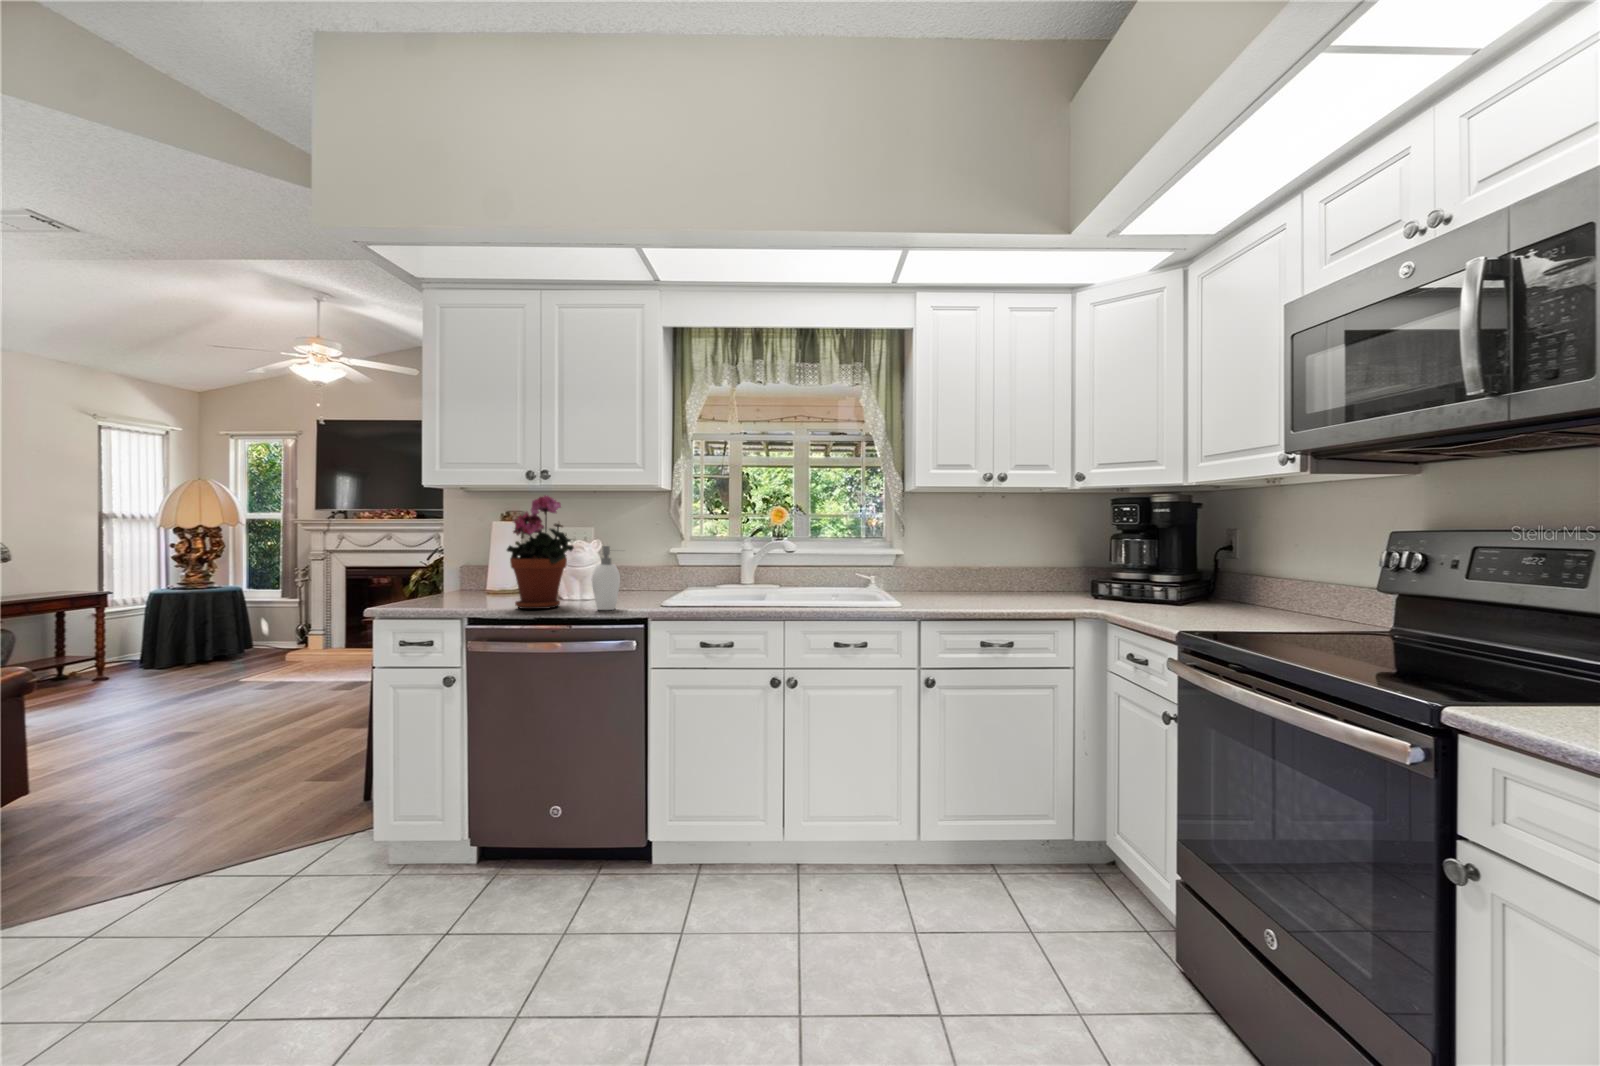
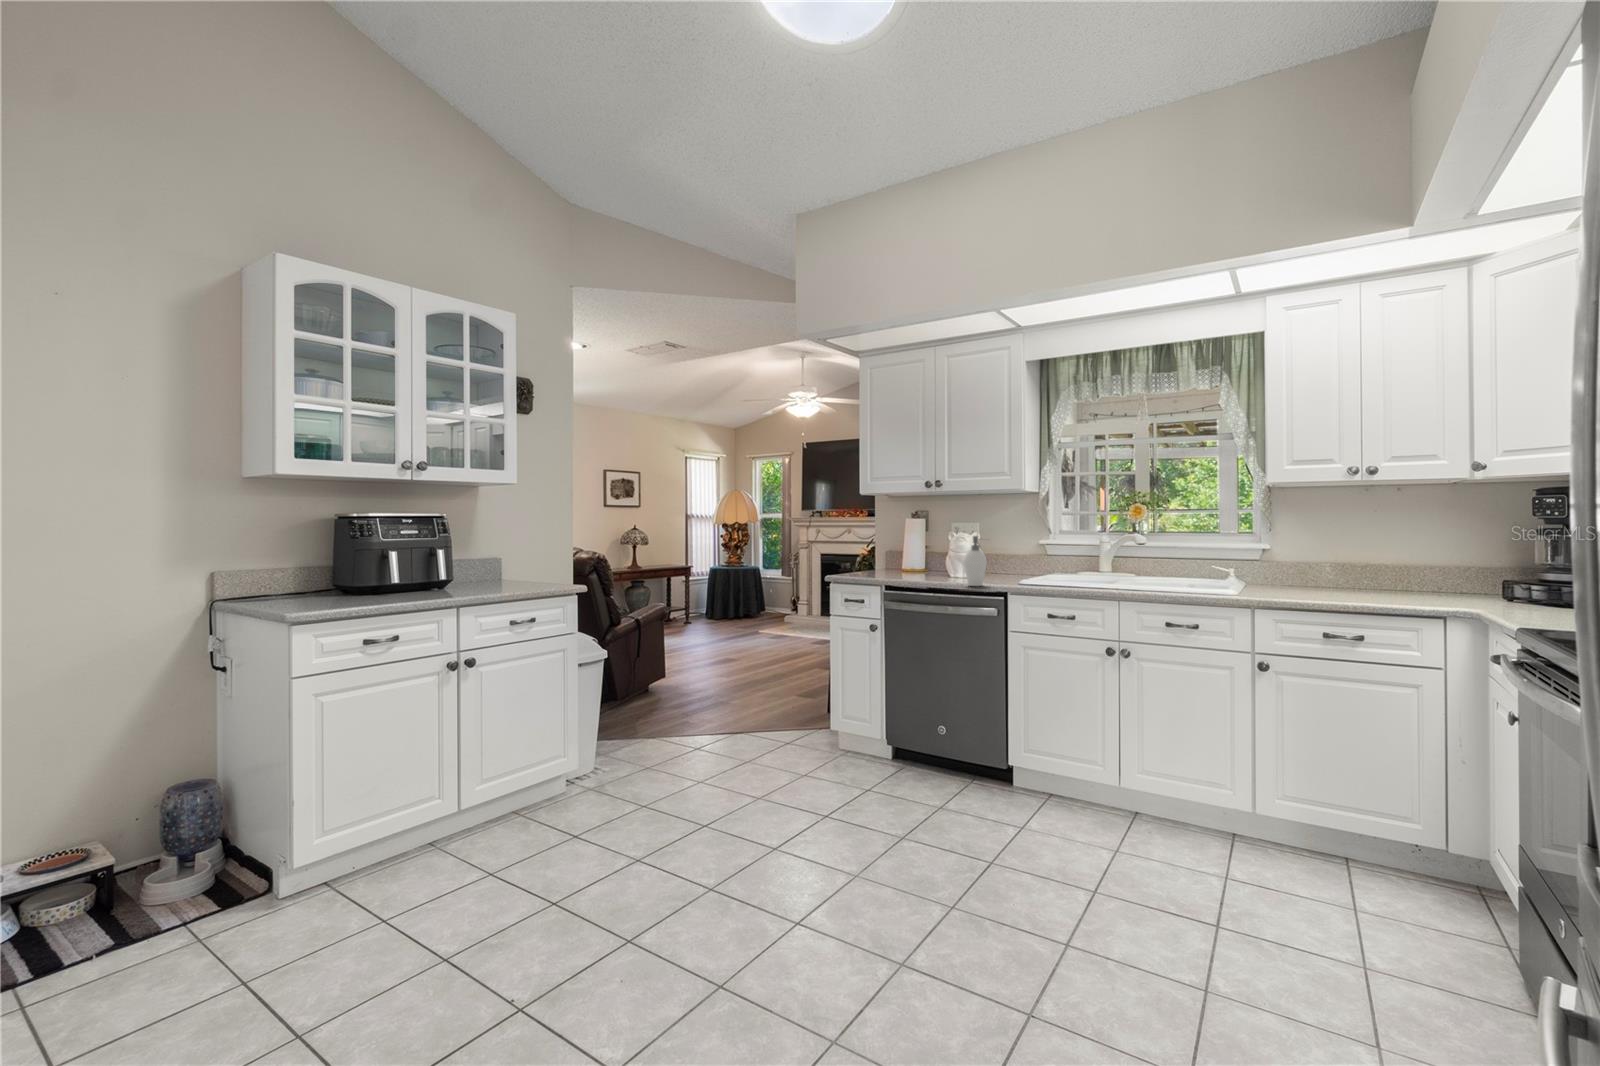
potted plant: present [507,495,574,609] -> none [904,497,953,583]

